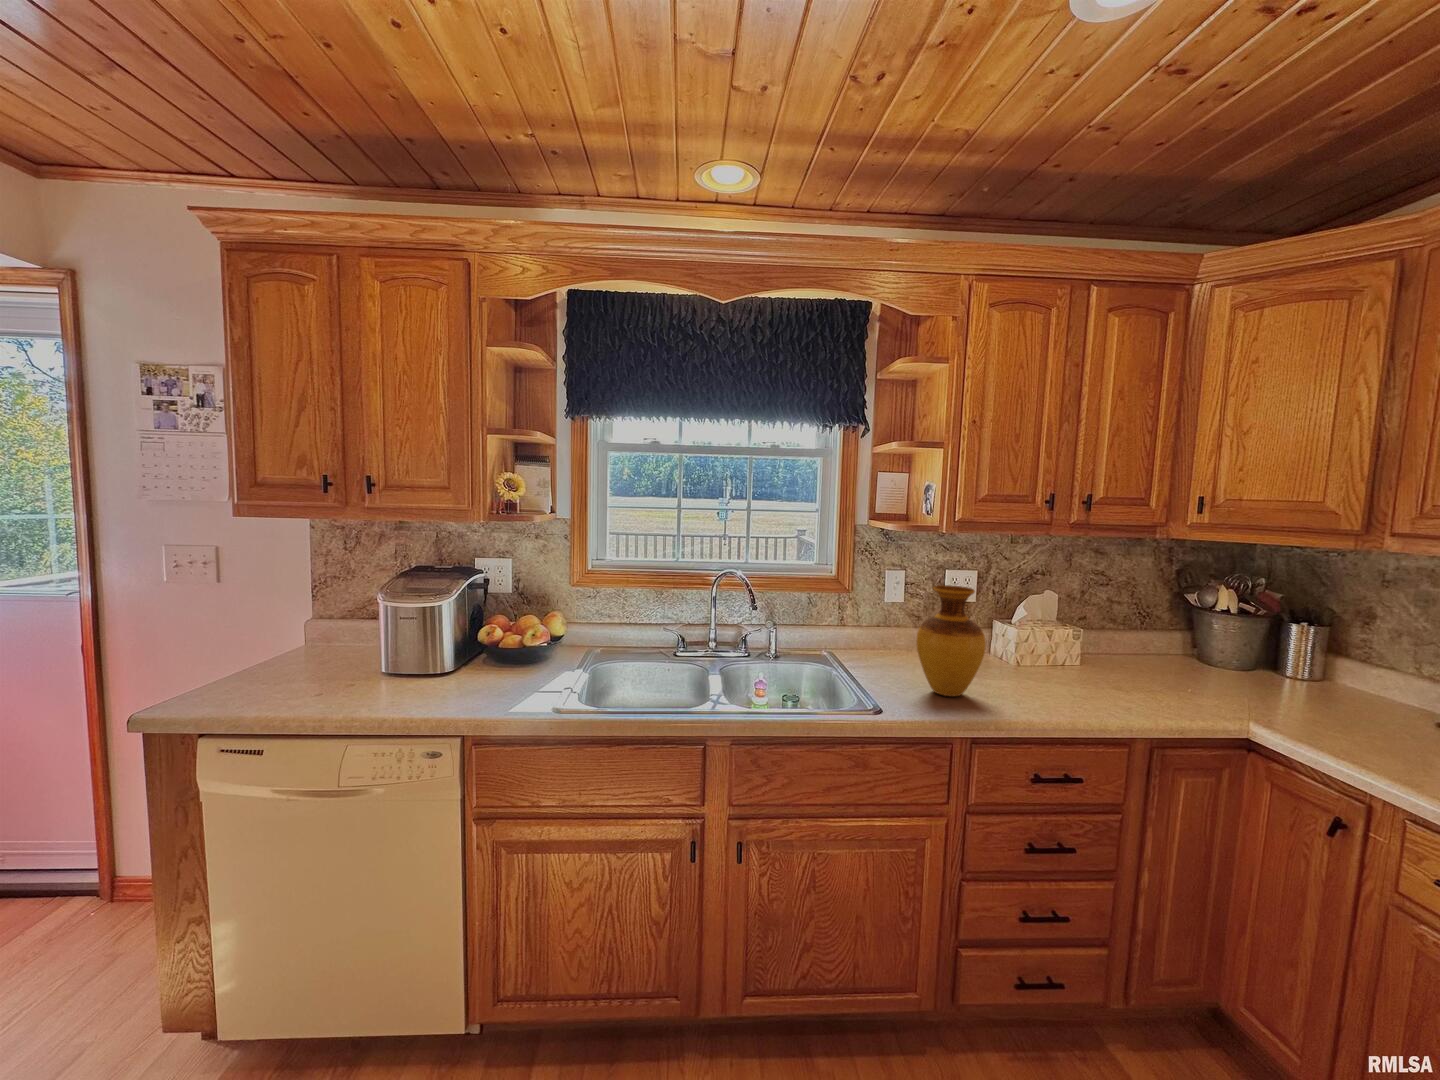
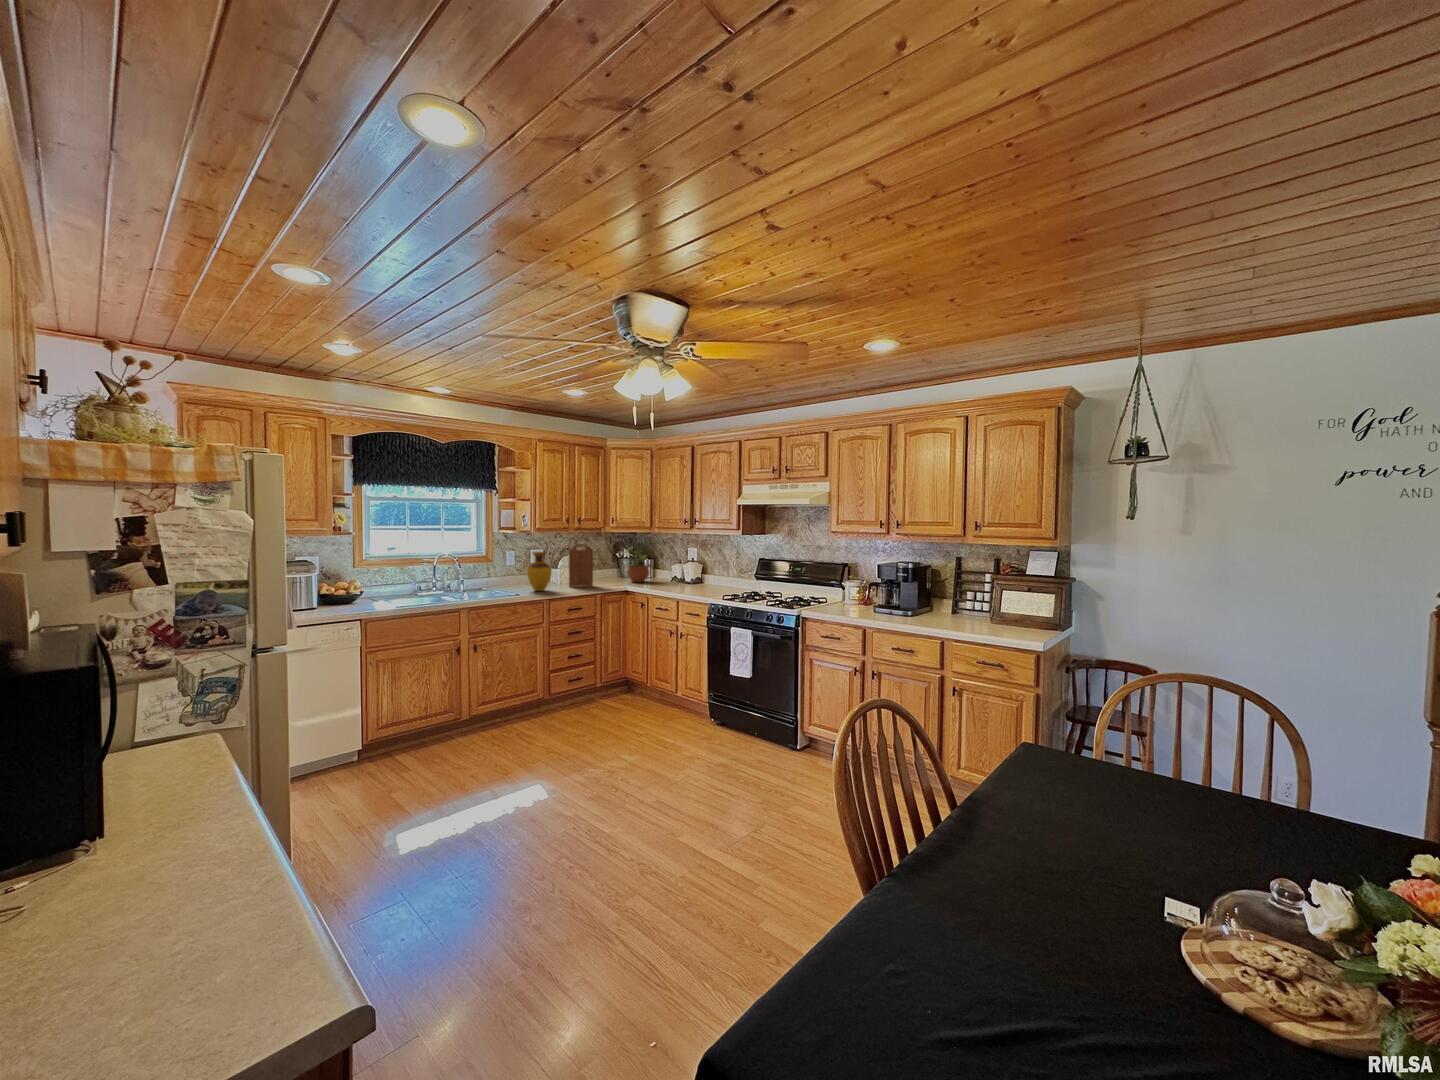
cutting board: none [1037,571,1124,696] -> present [569,544,593,587]
potted plant: none [1215,575,1340,706] -> present [623,543,651,582]

